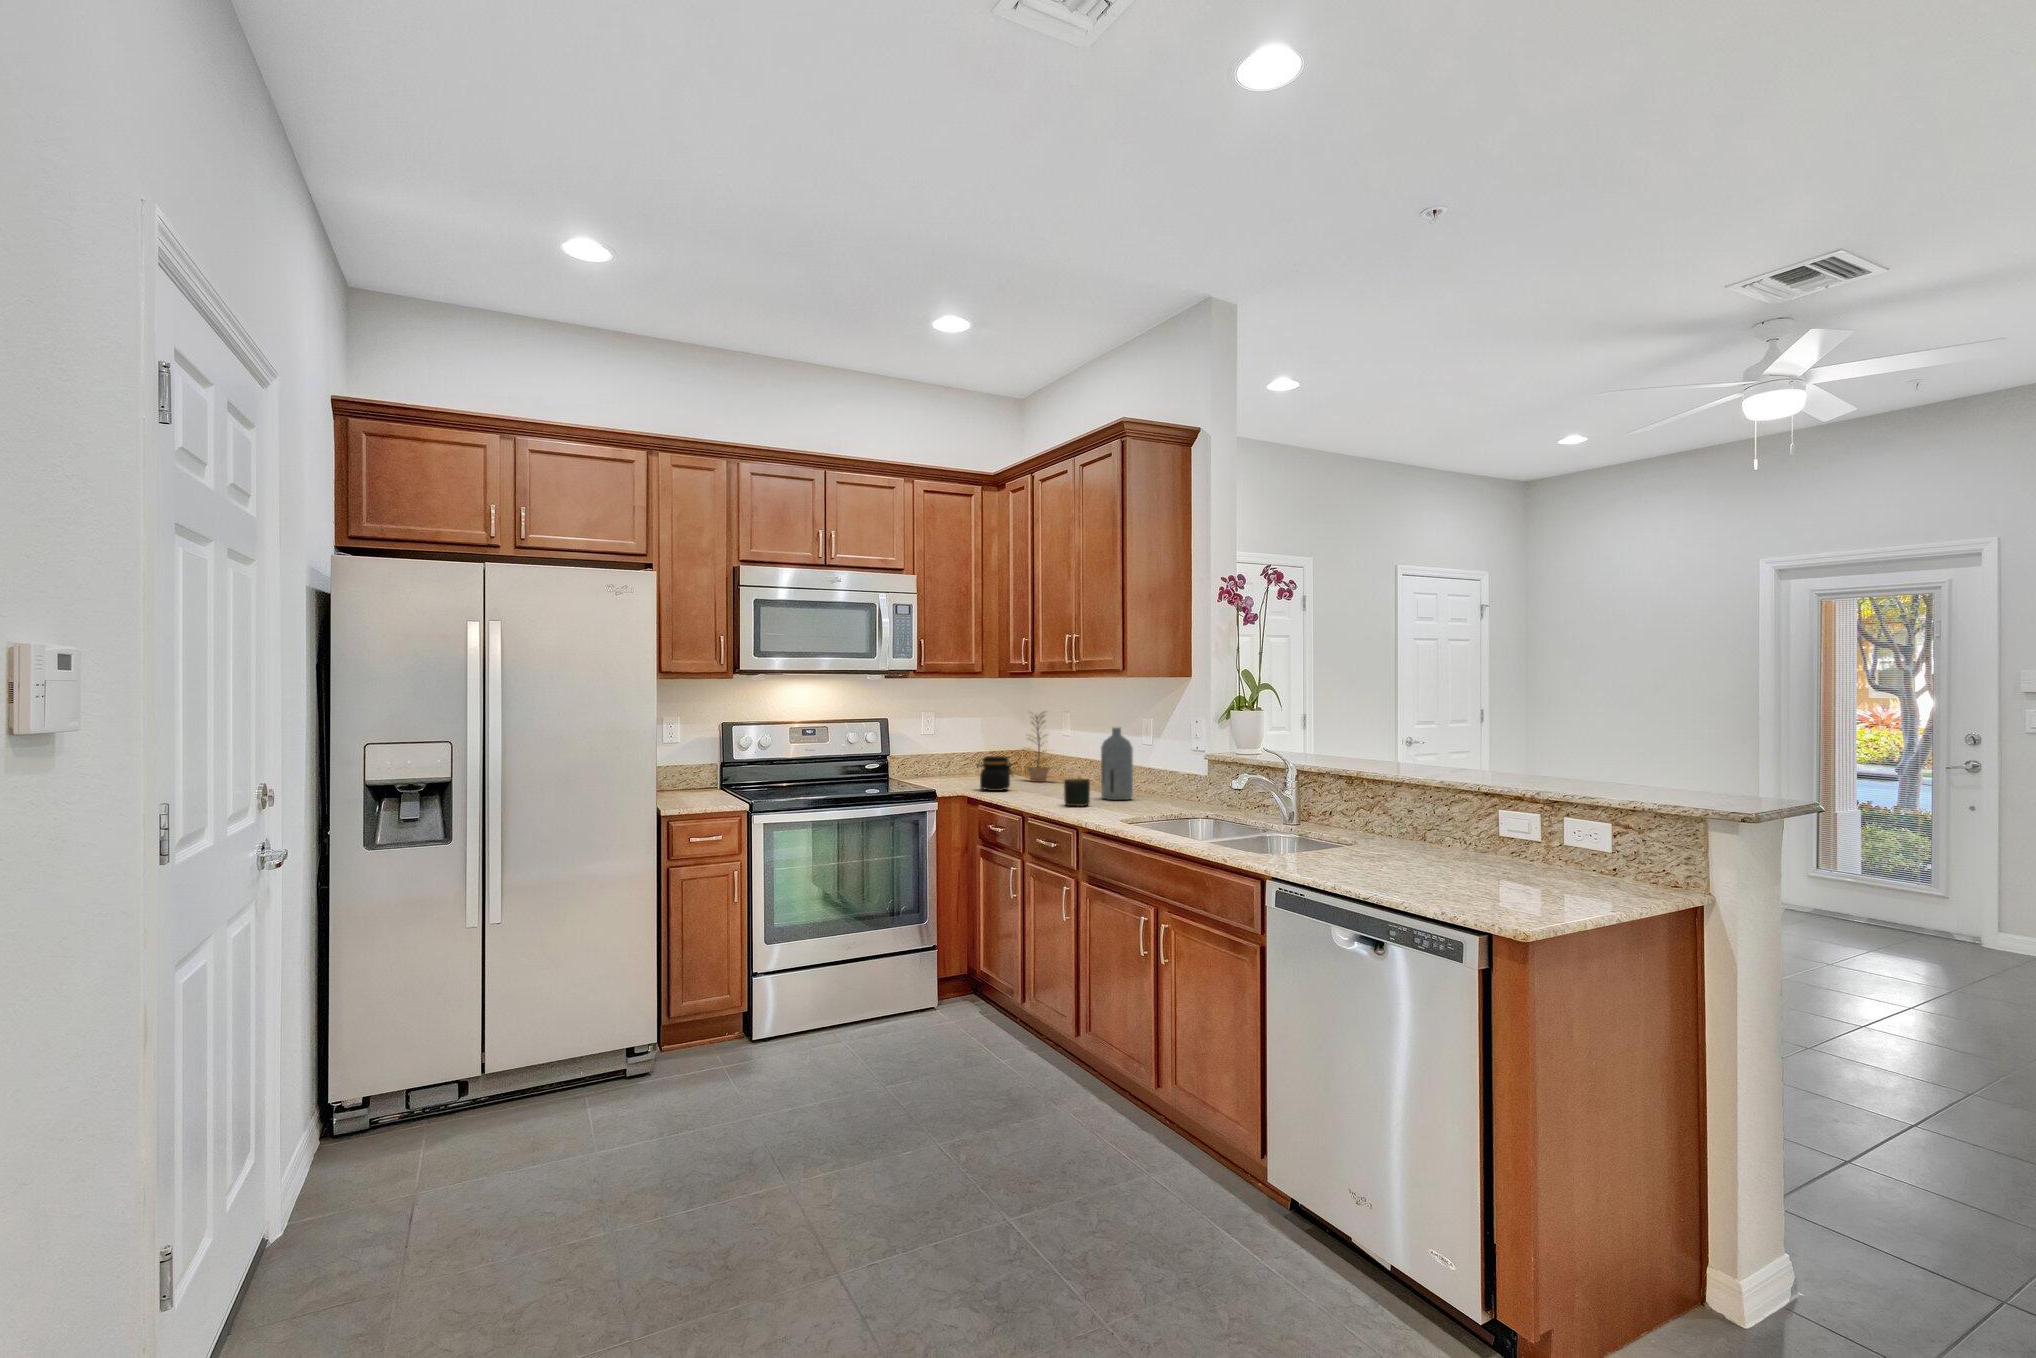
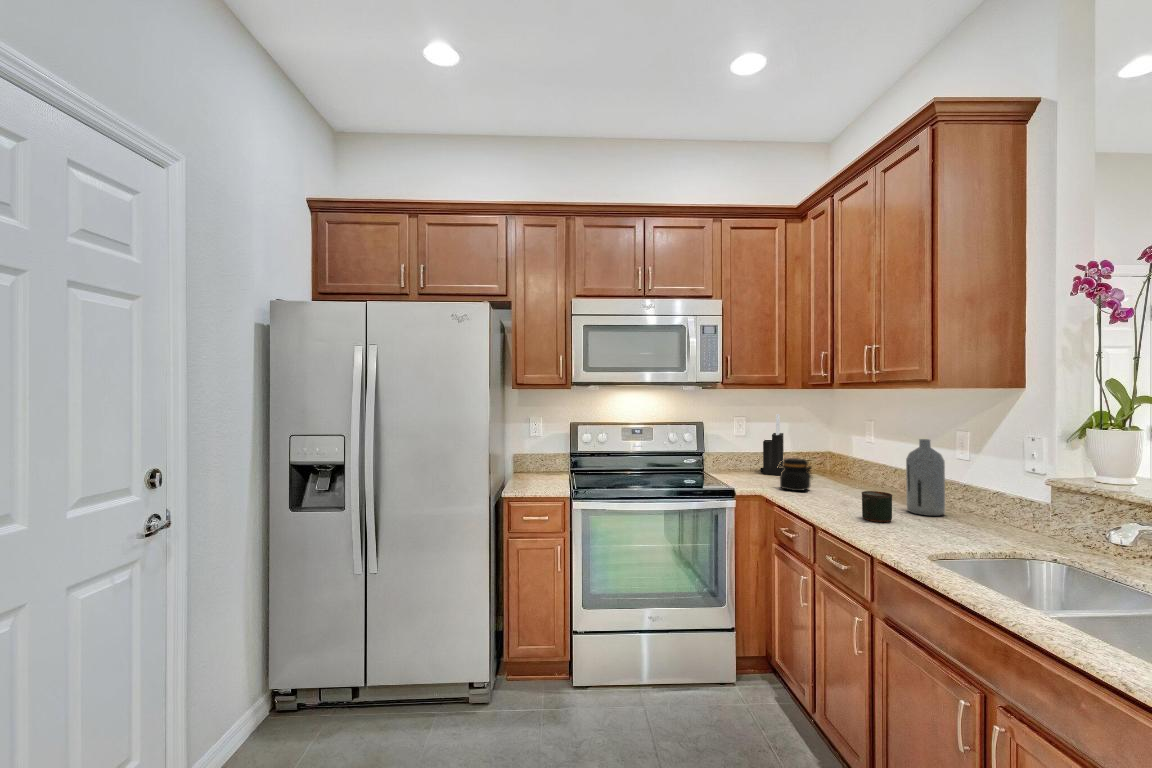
knife block: none [950,709,976,780] -> present [760,414,784,475]
plant: present [1027,712,1053,782] -> none [826,418,864,482]

